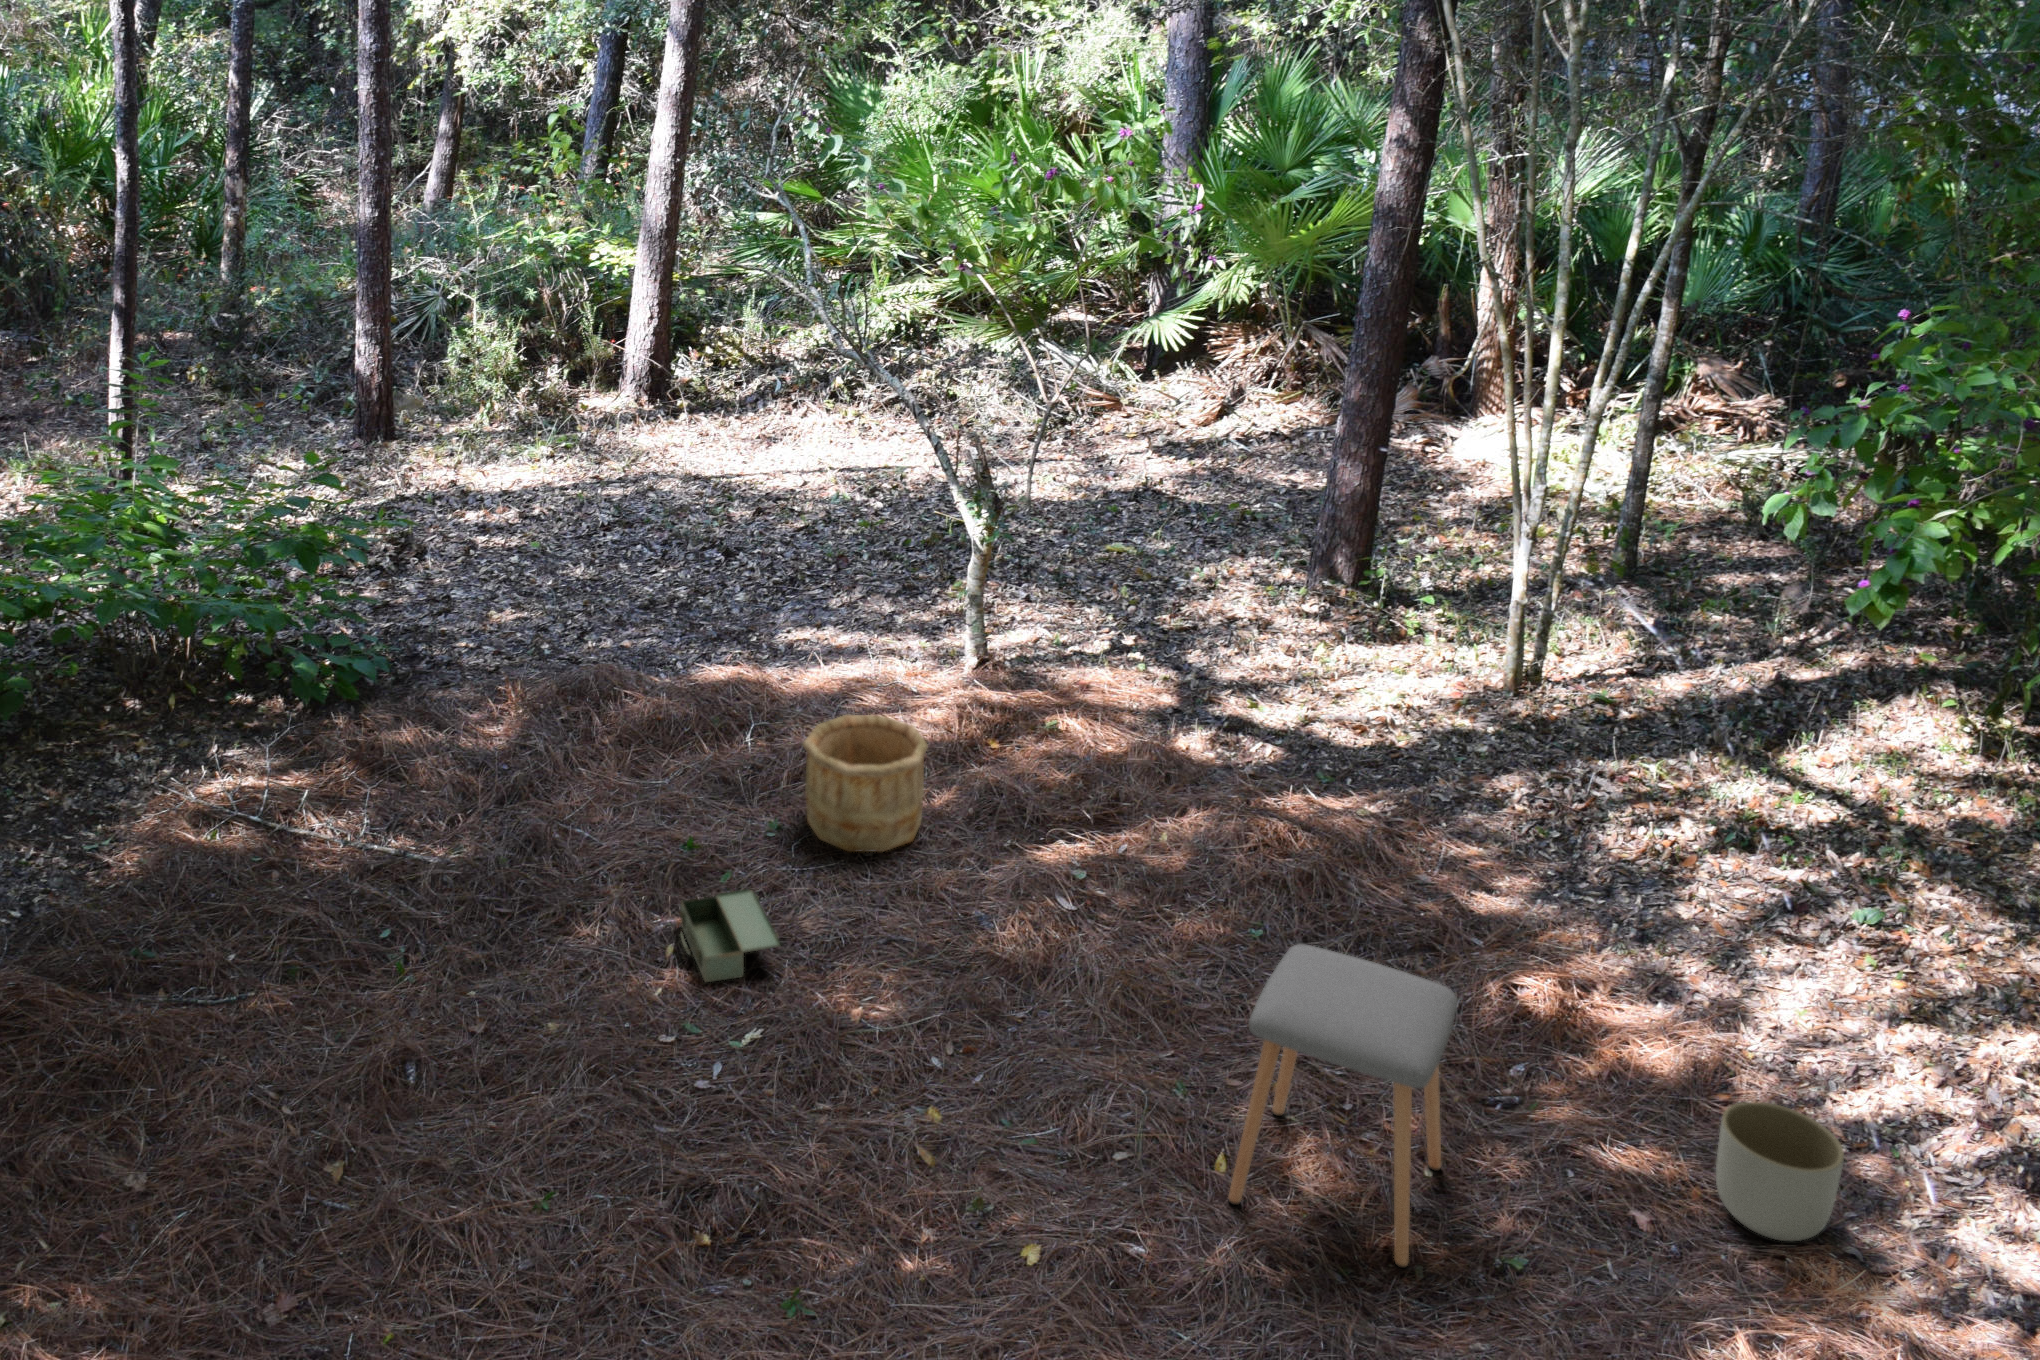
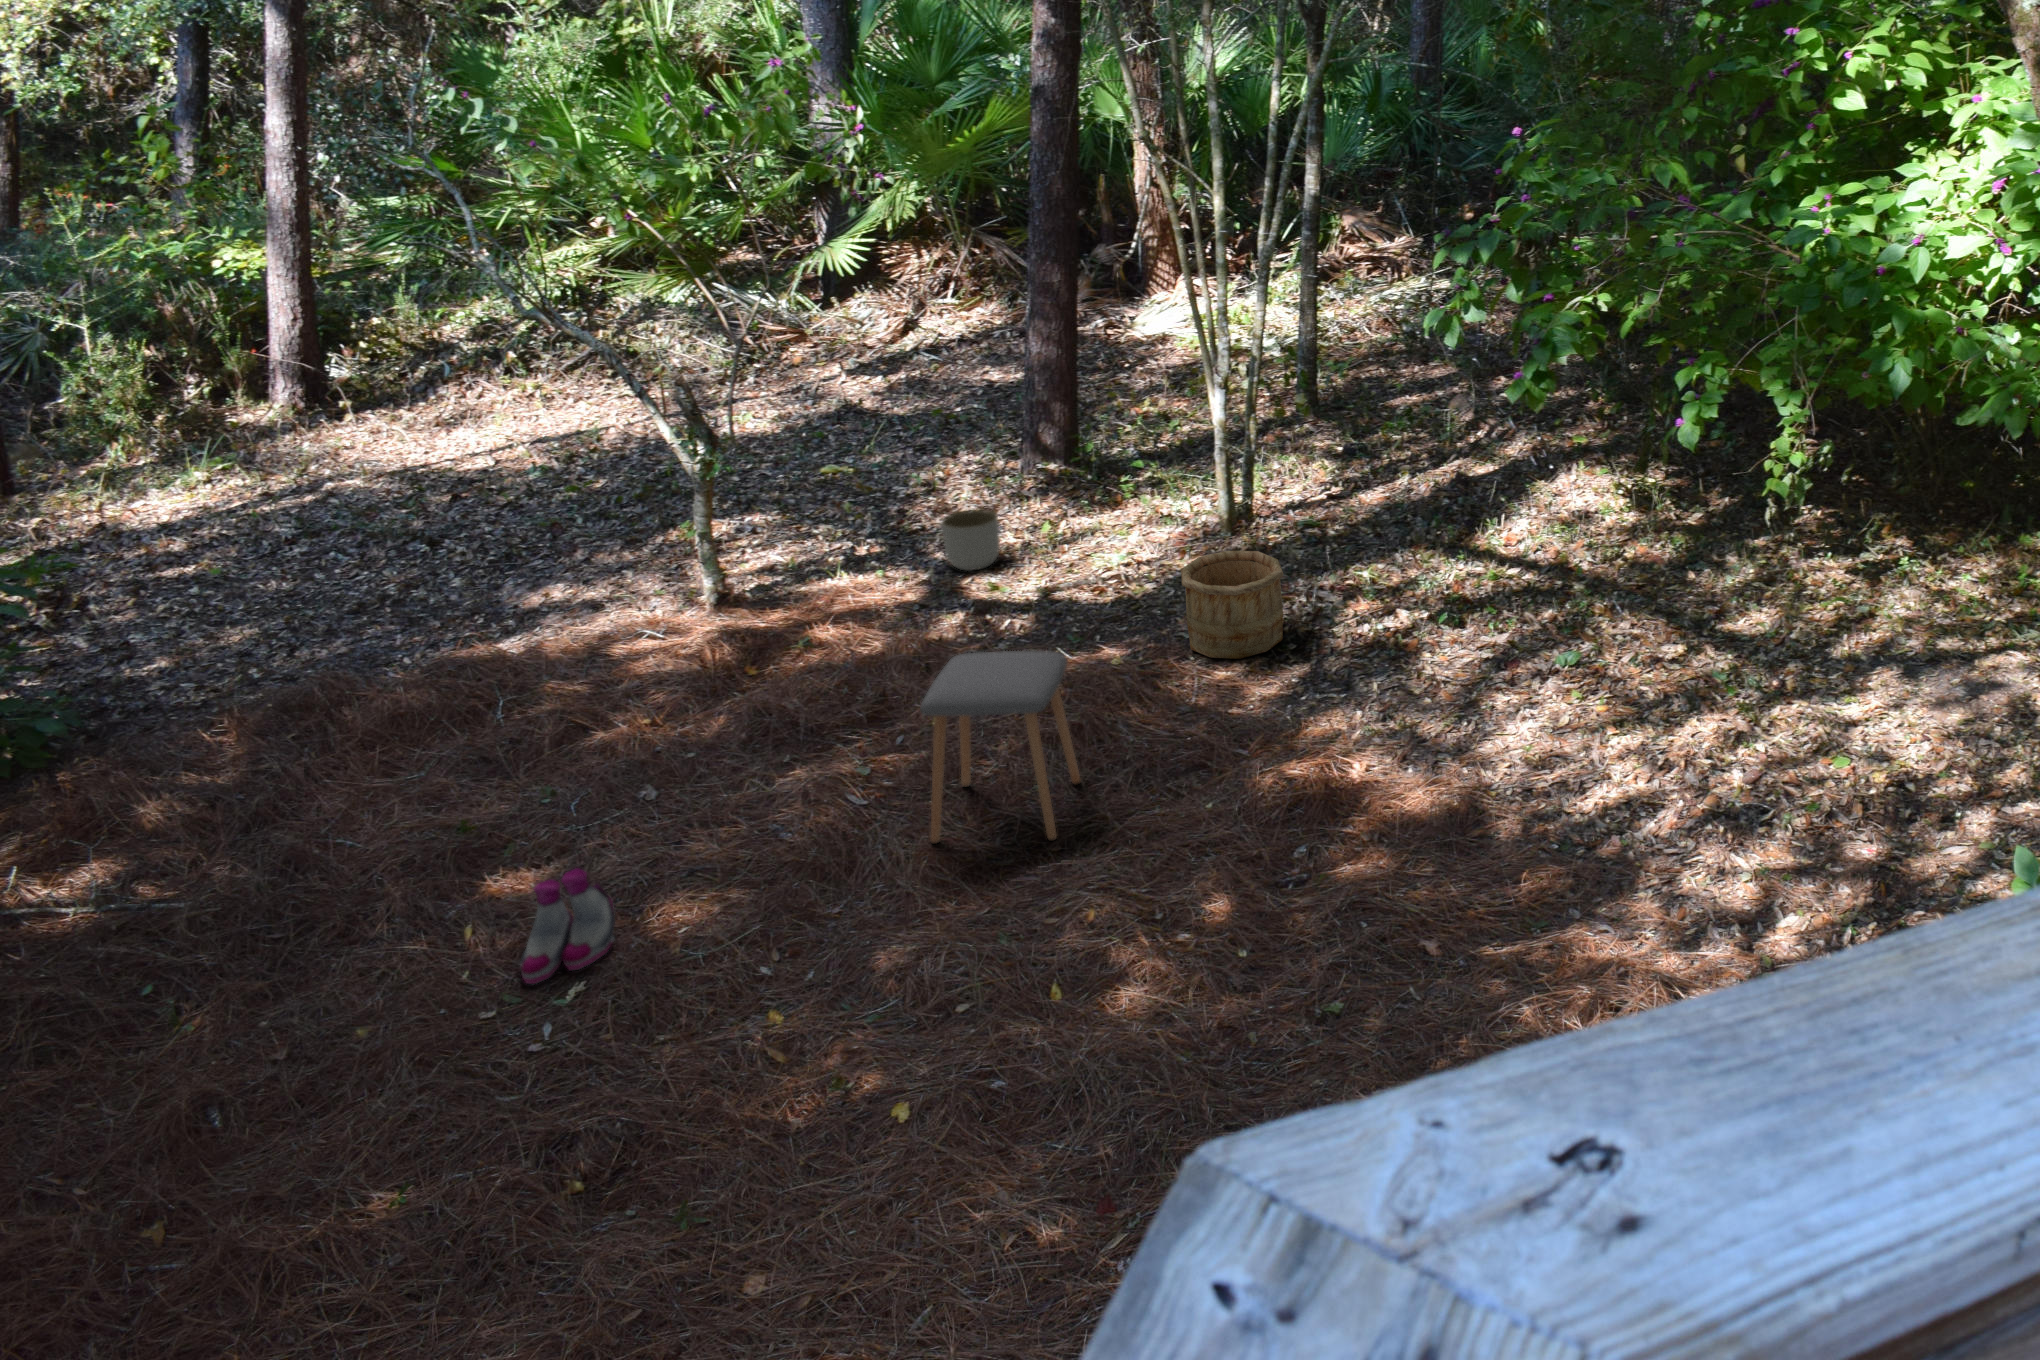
wooden bucket: present [803,715,928,852] -> present [1181,551,1283,659]
toolbox: present [679,889,780,982] -> none [432,765,538,842]
planter: present [1716,1102,1844,1241] -> present [942,510,1000,571]
boots: none [721,1107,835,1243] -> present [520,868,615,984]

